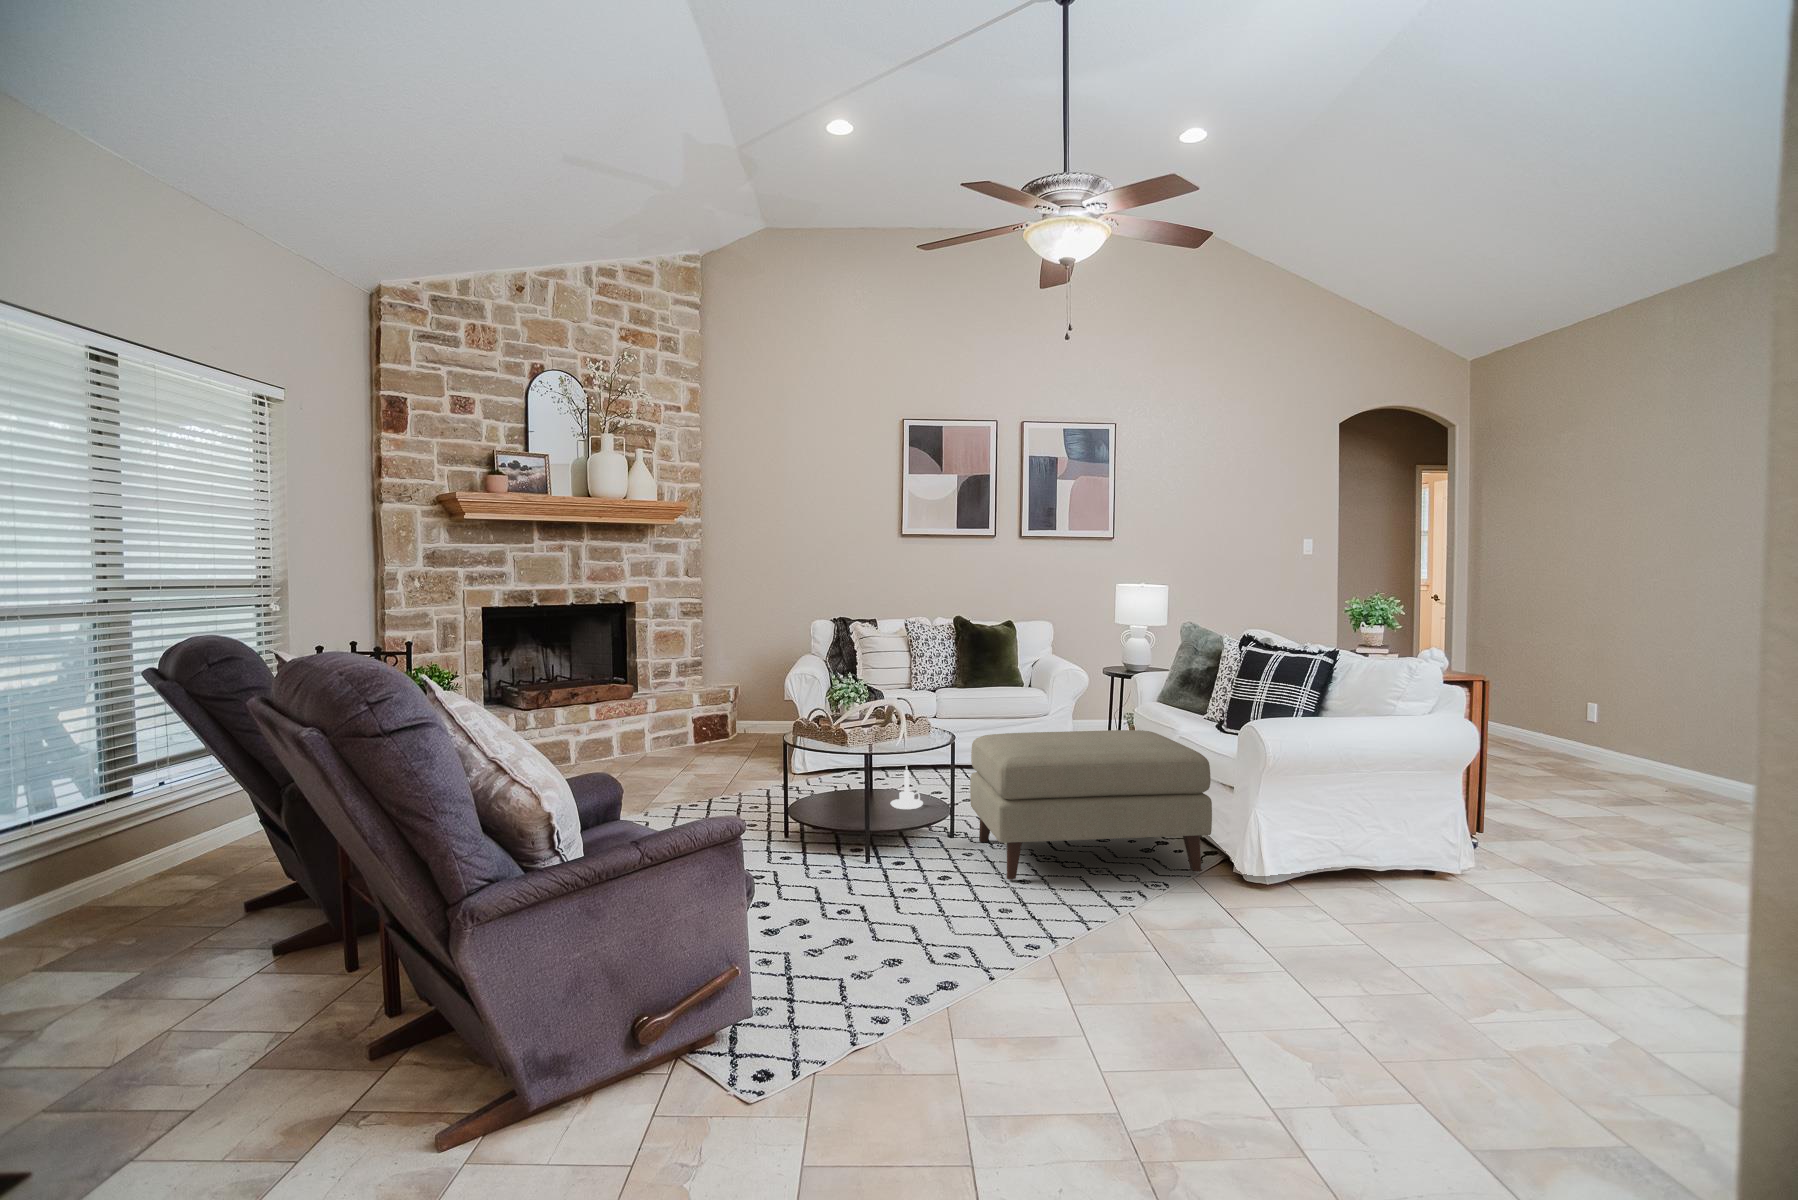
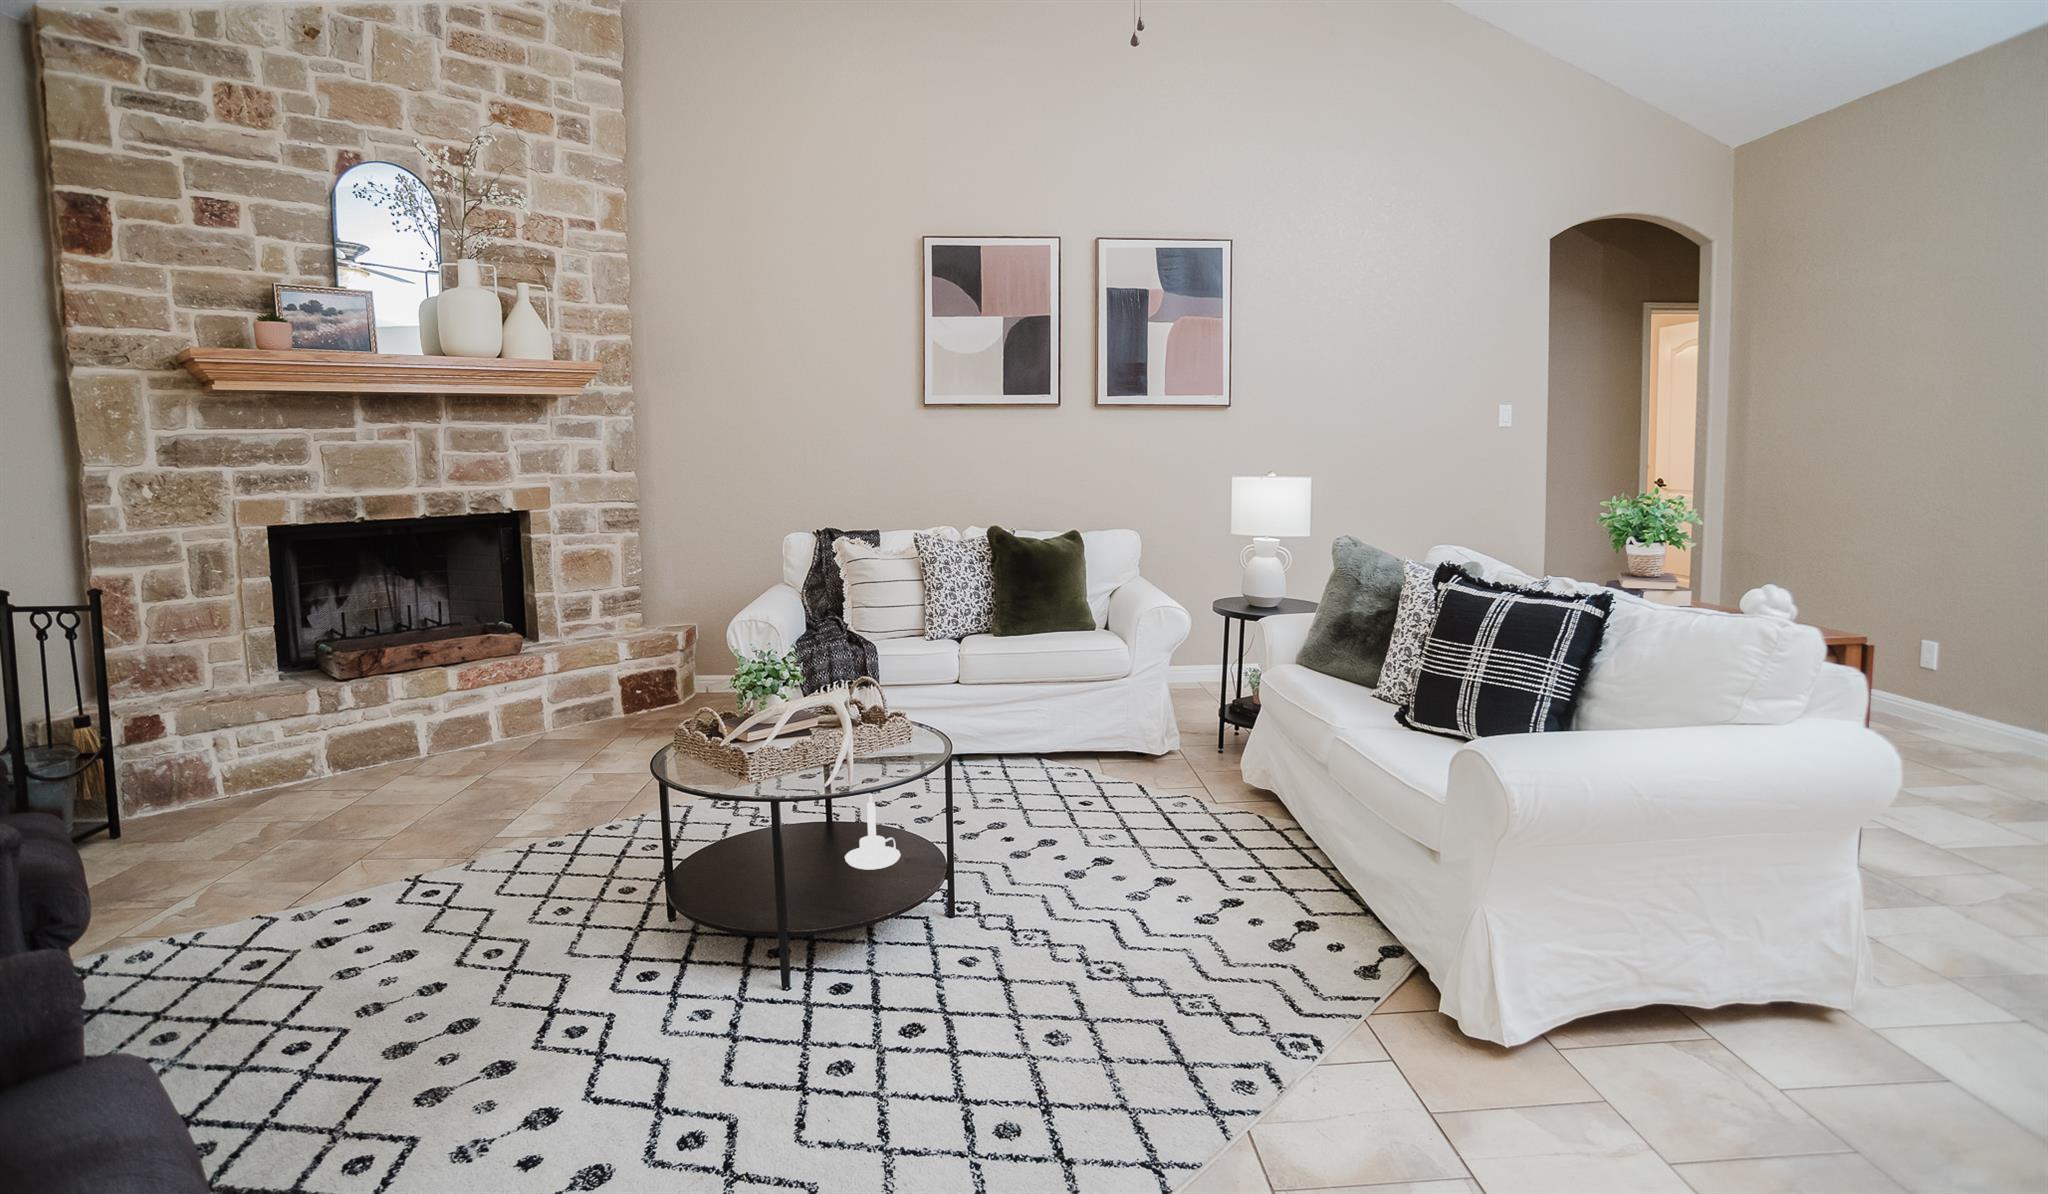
ottoman: present [970,730,1212,880] -> none [979,730,1397,1029]

